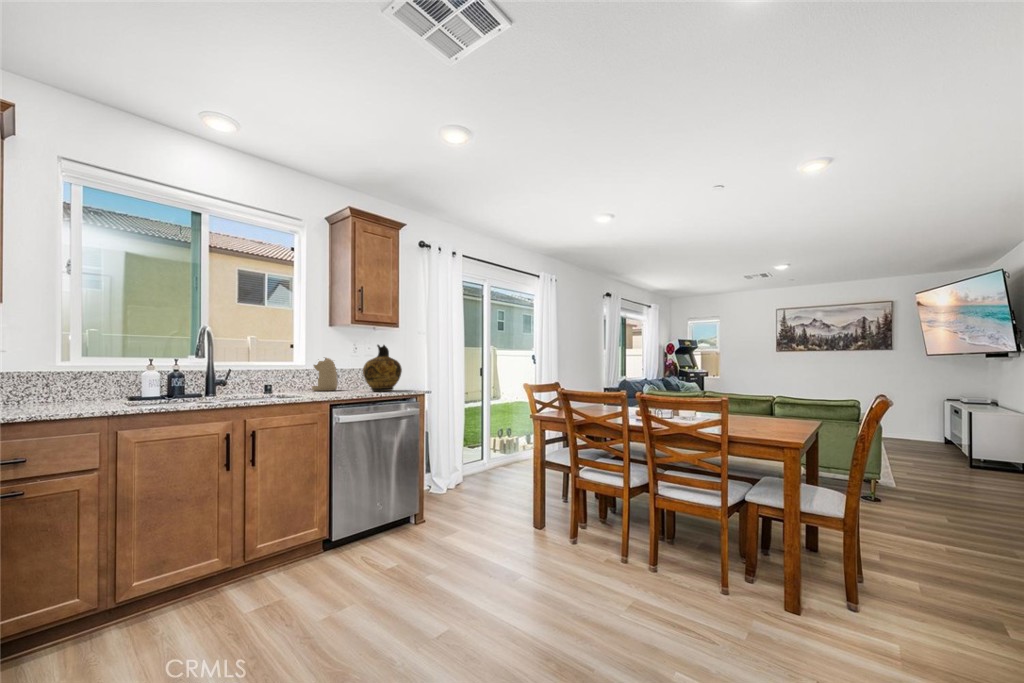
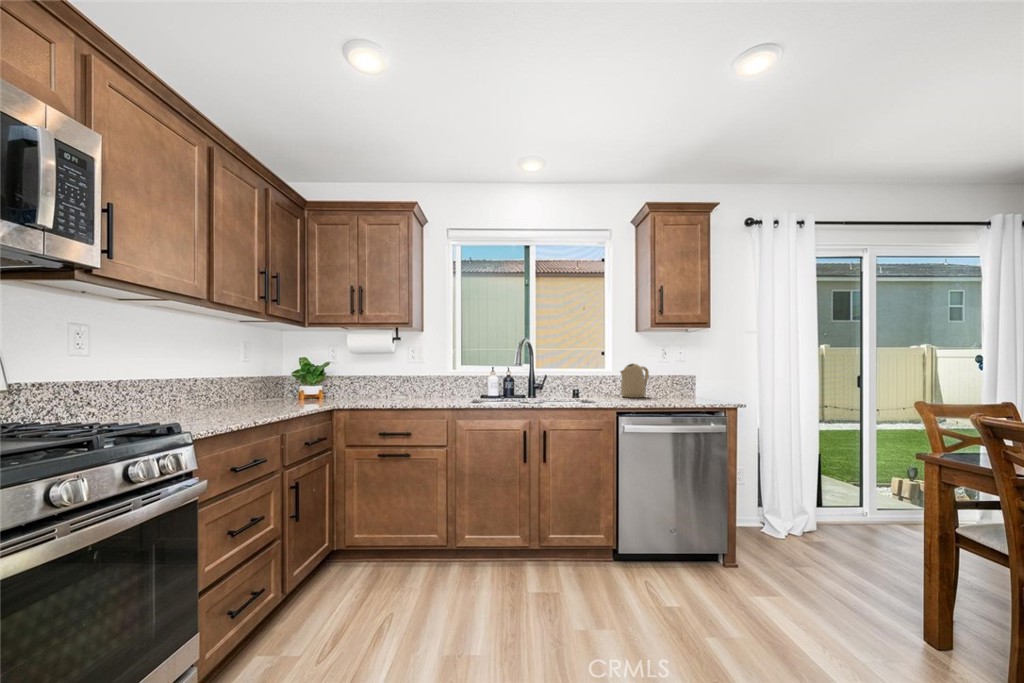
ceramic jug: present [363,345,402,391] -> none [652,353,697,406]

